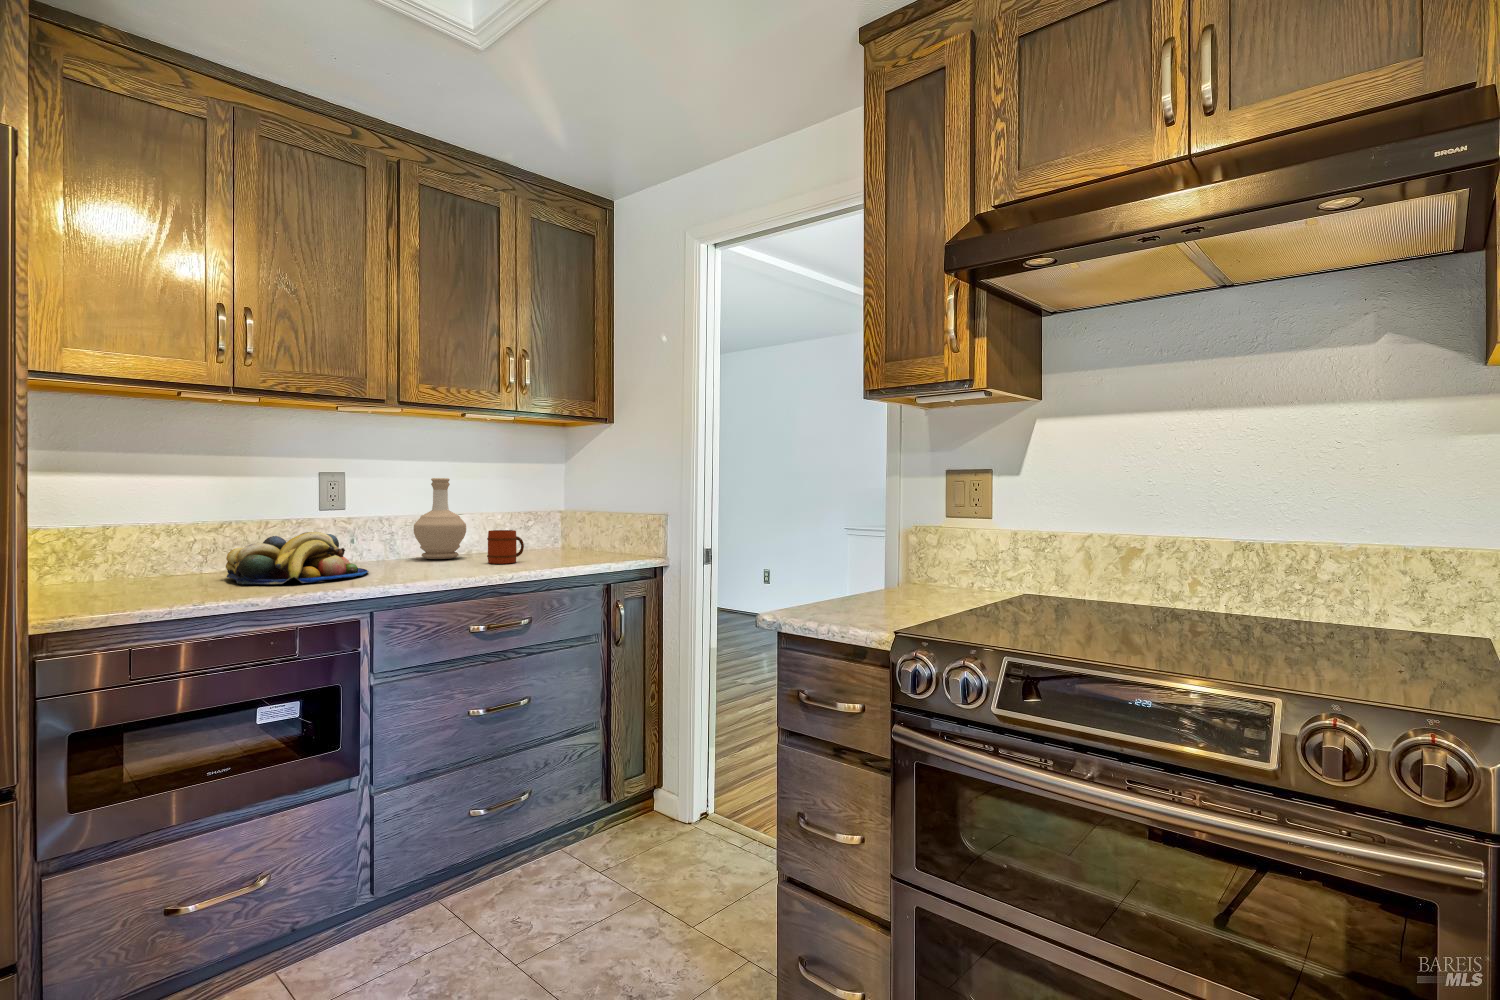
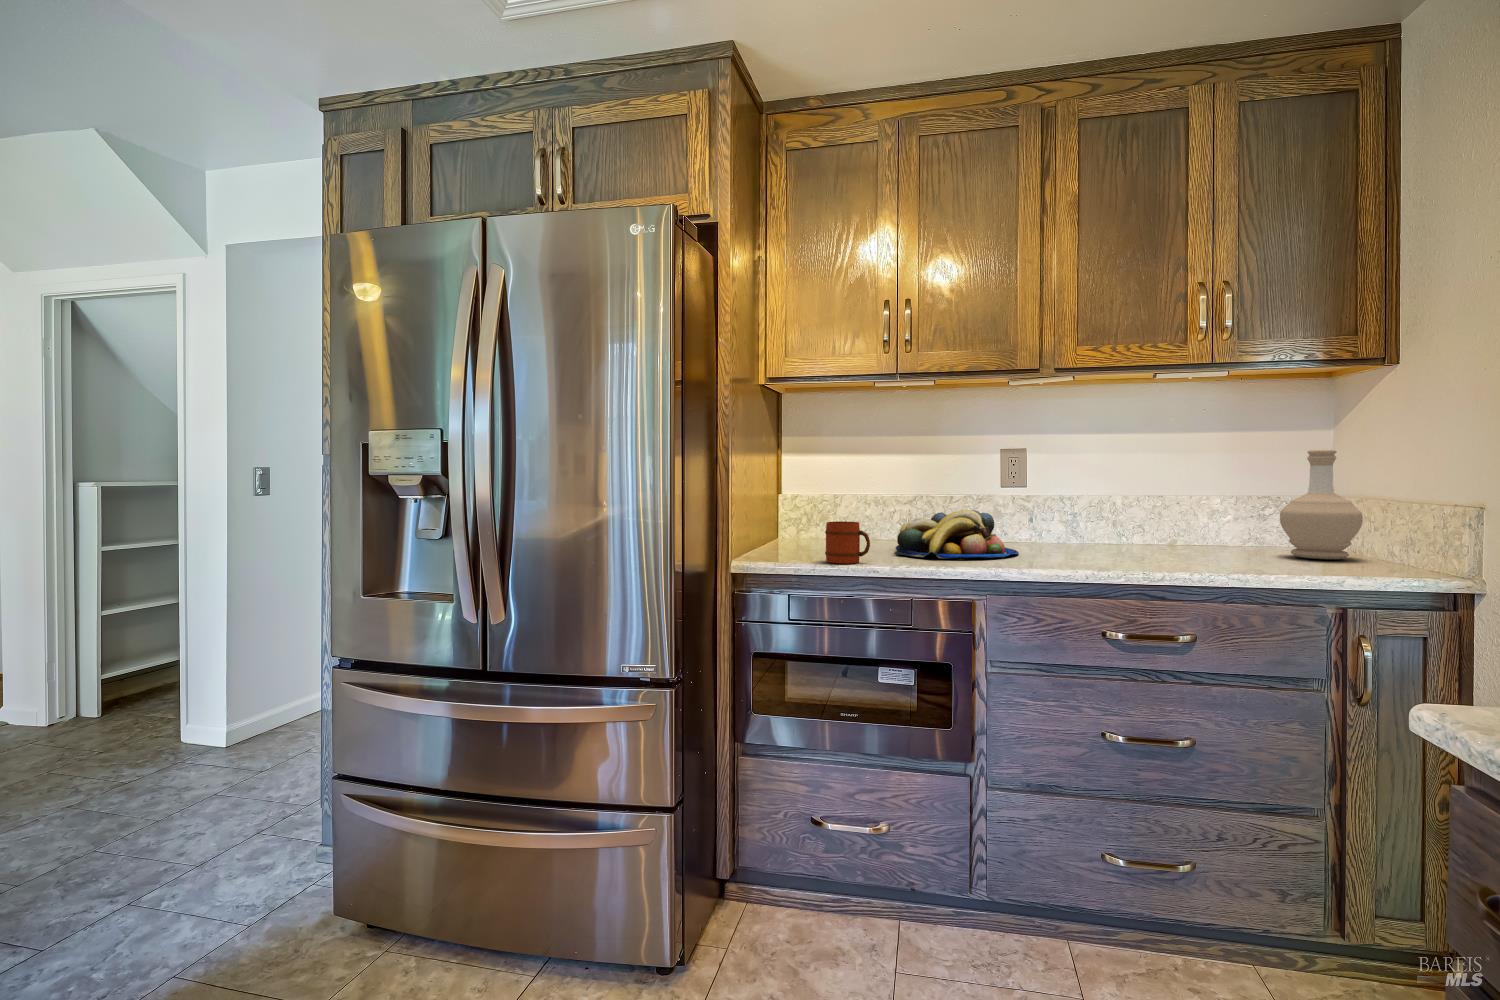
bottle: present [414,478,466,559] -> present [1280,450,1363,559]
mug: present [487,530,524,564] -> present [825,521,870,564]

